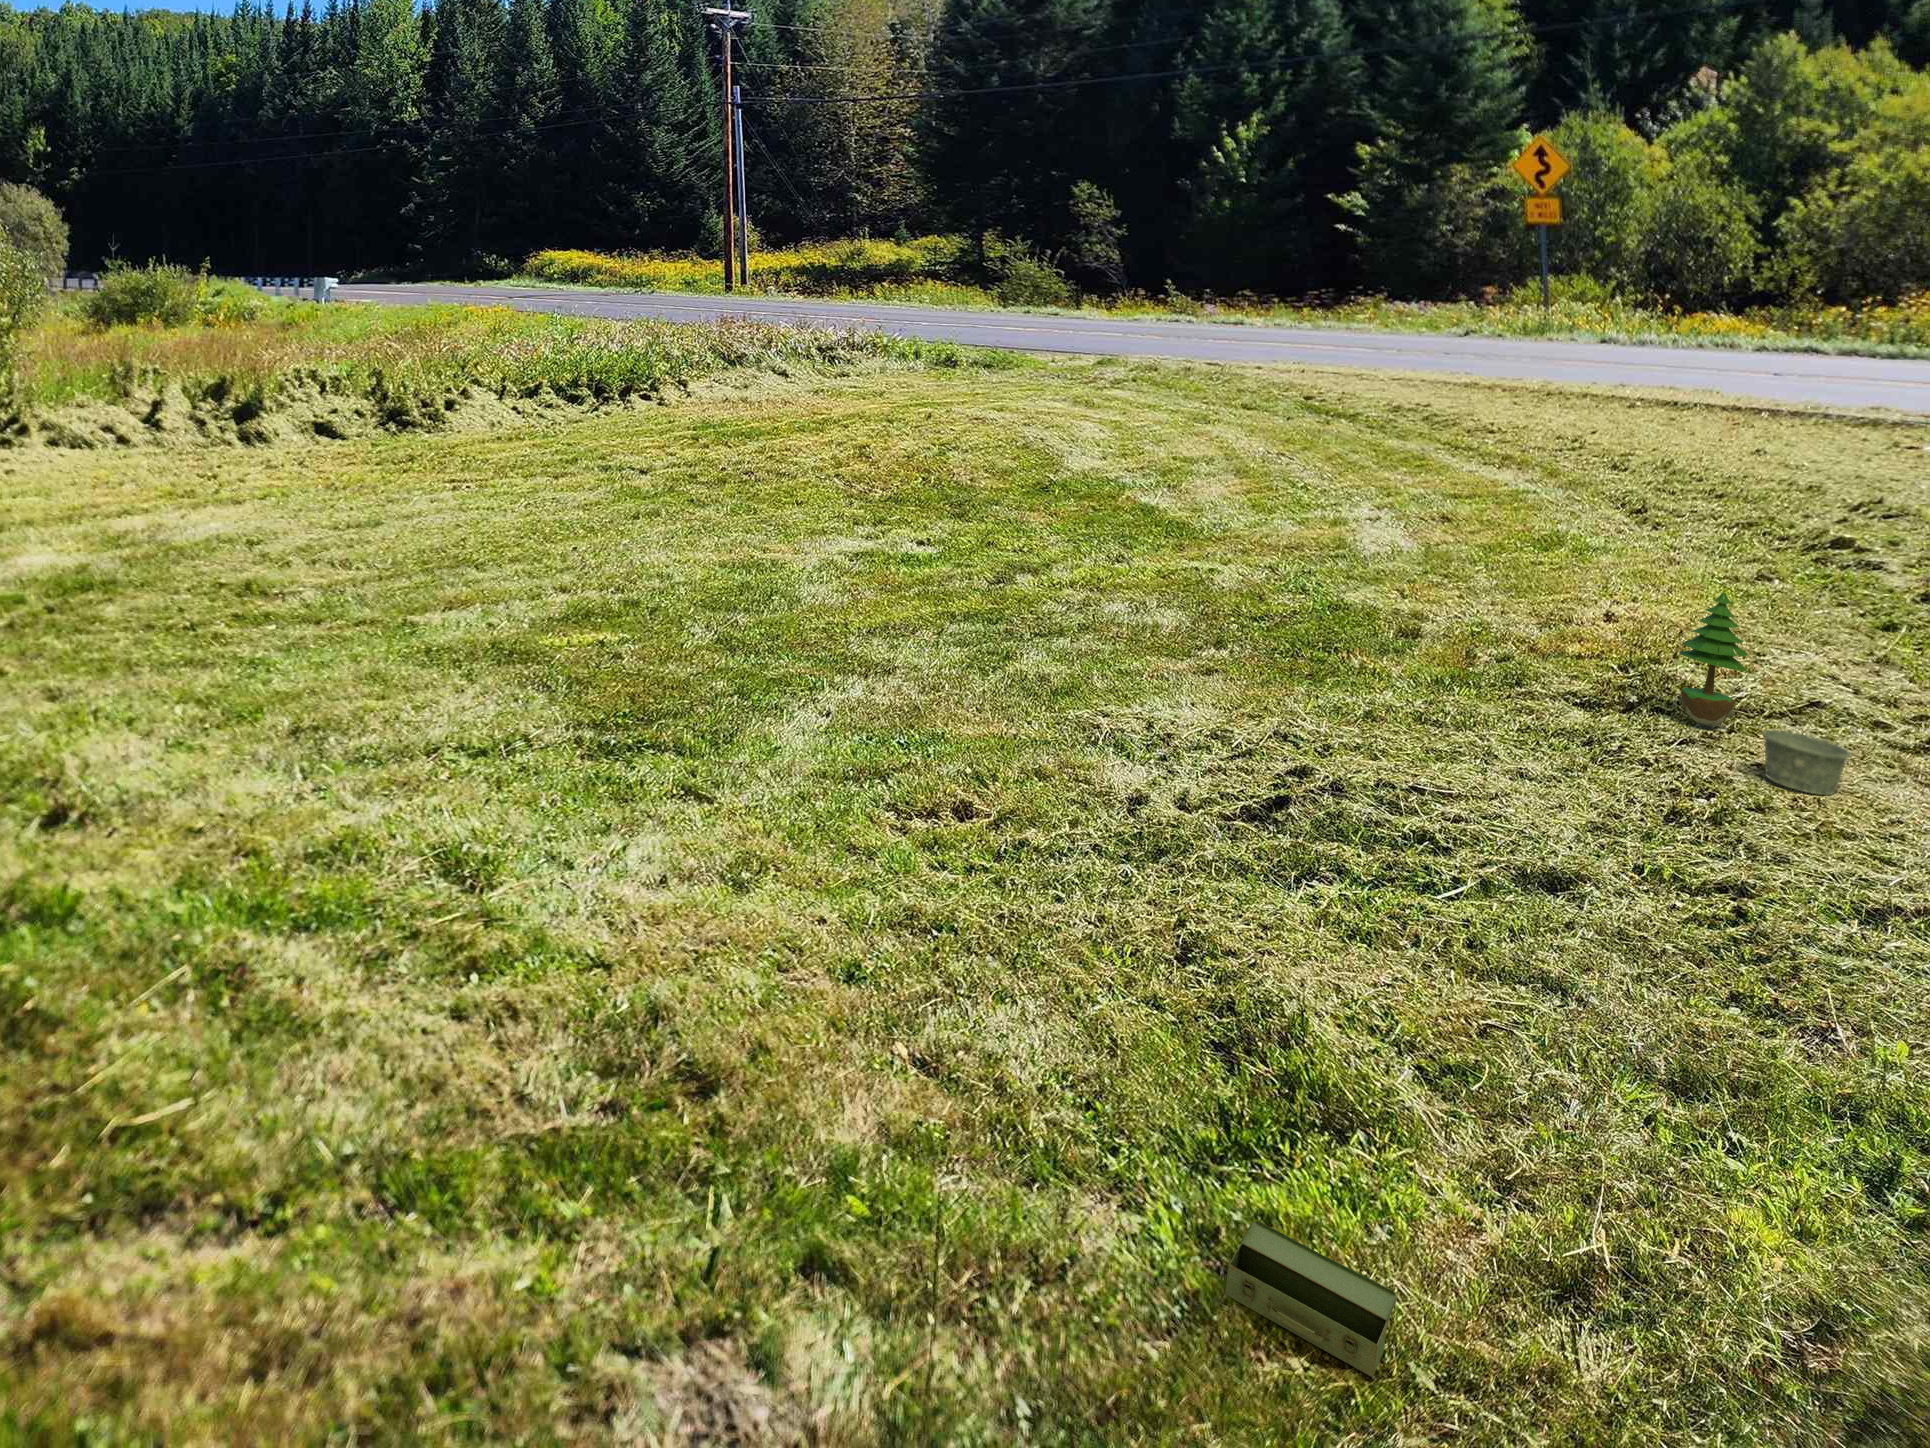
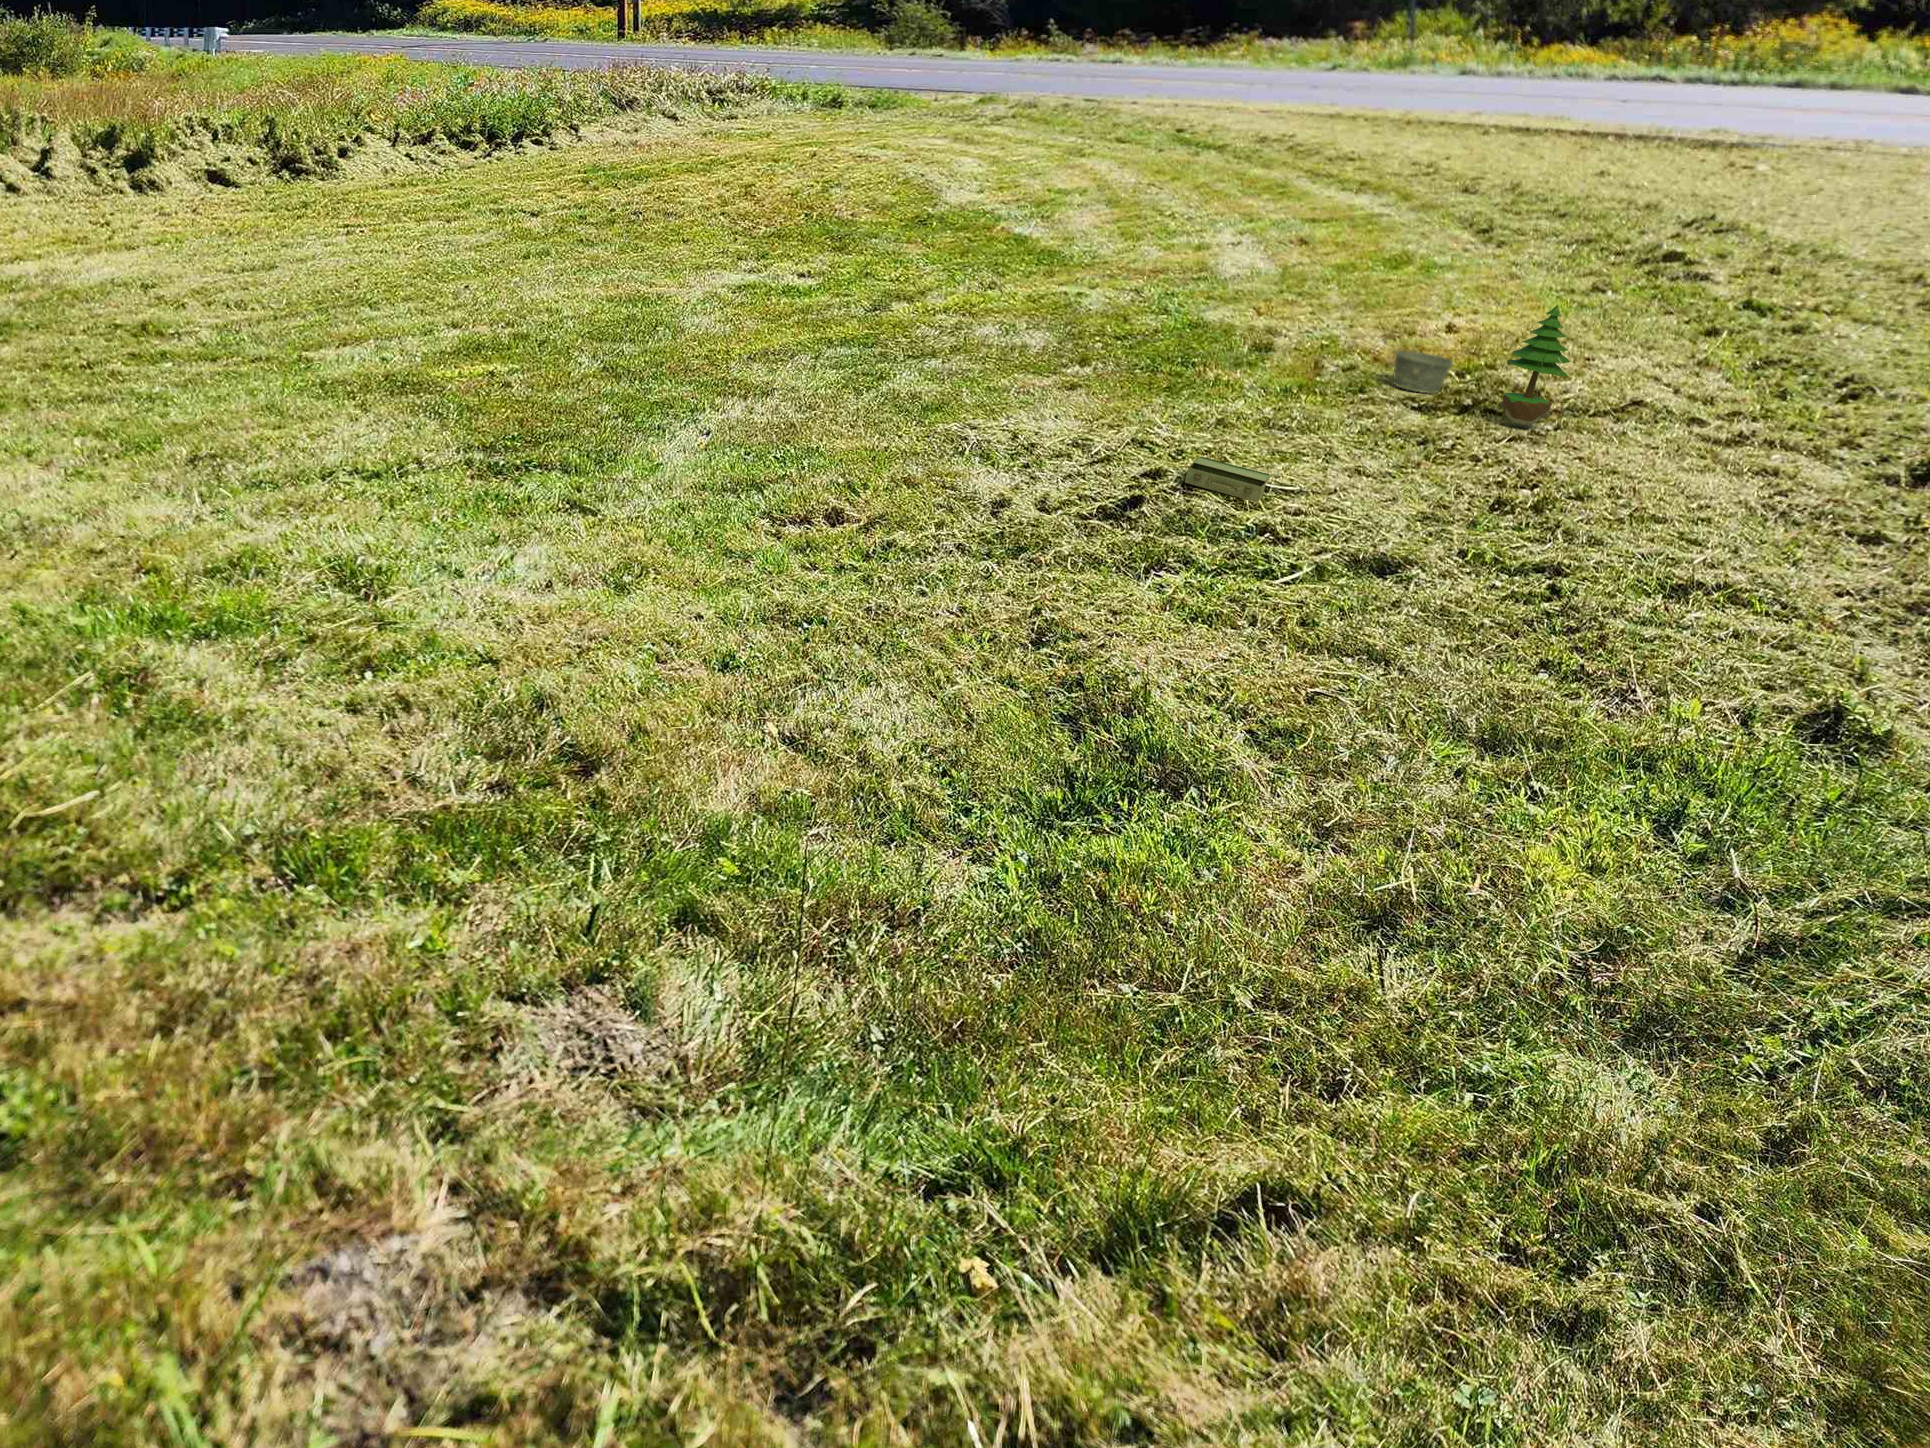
bucket: present [1762,715,1852,795] -> present [1393,350,1454,394]
toolbox: present [1225,1221,1398,1377] -> present [1185,457,1271,502]

